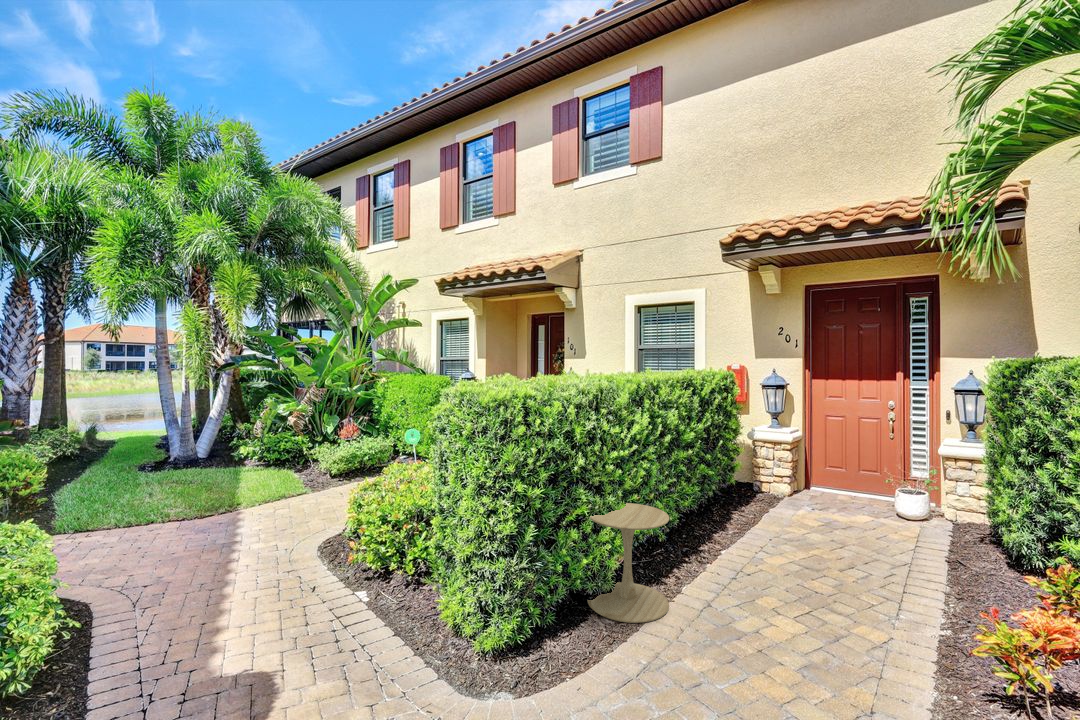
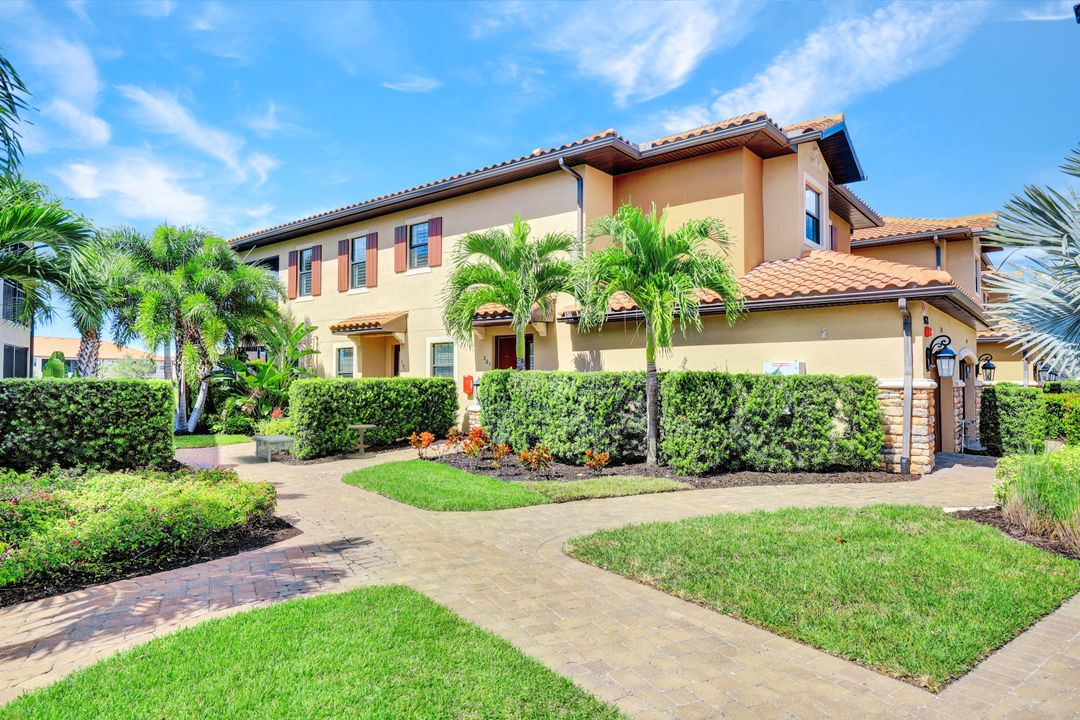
storage bench: none [321,526,453,664] -> present [255,434,296,463]

